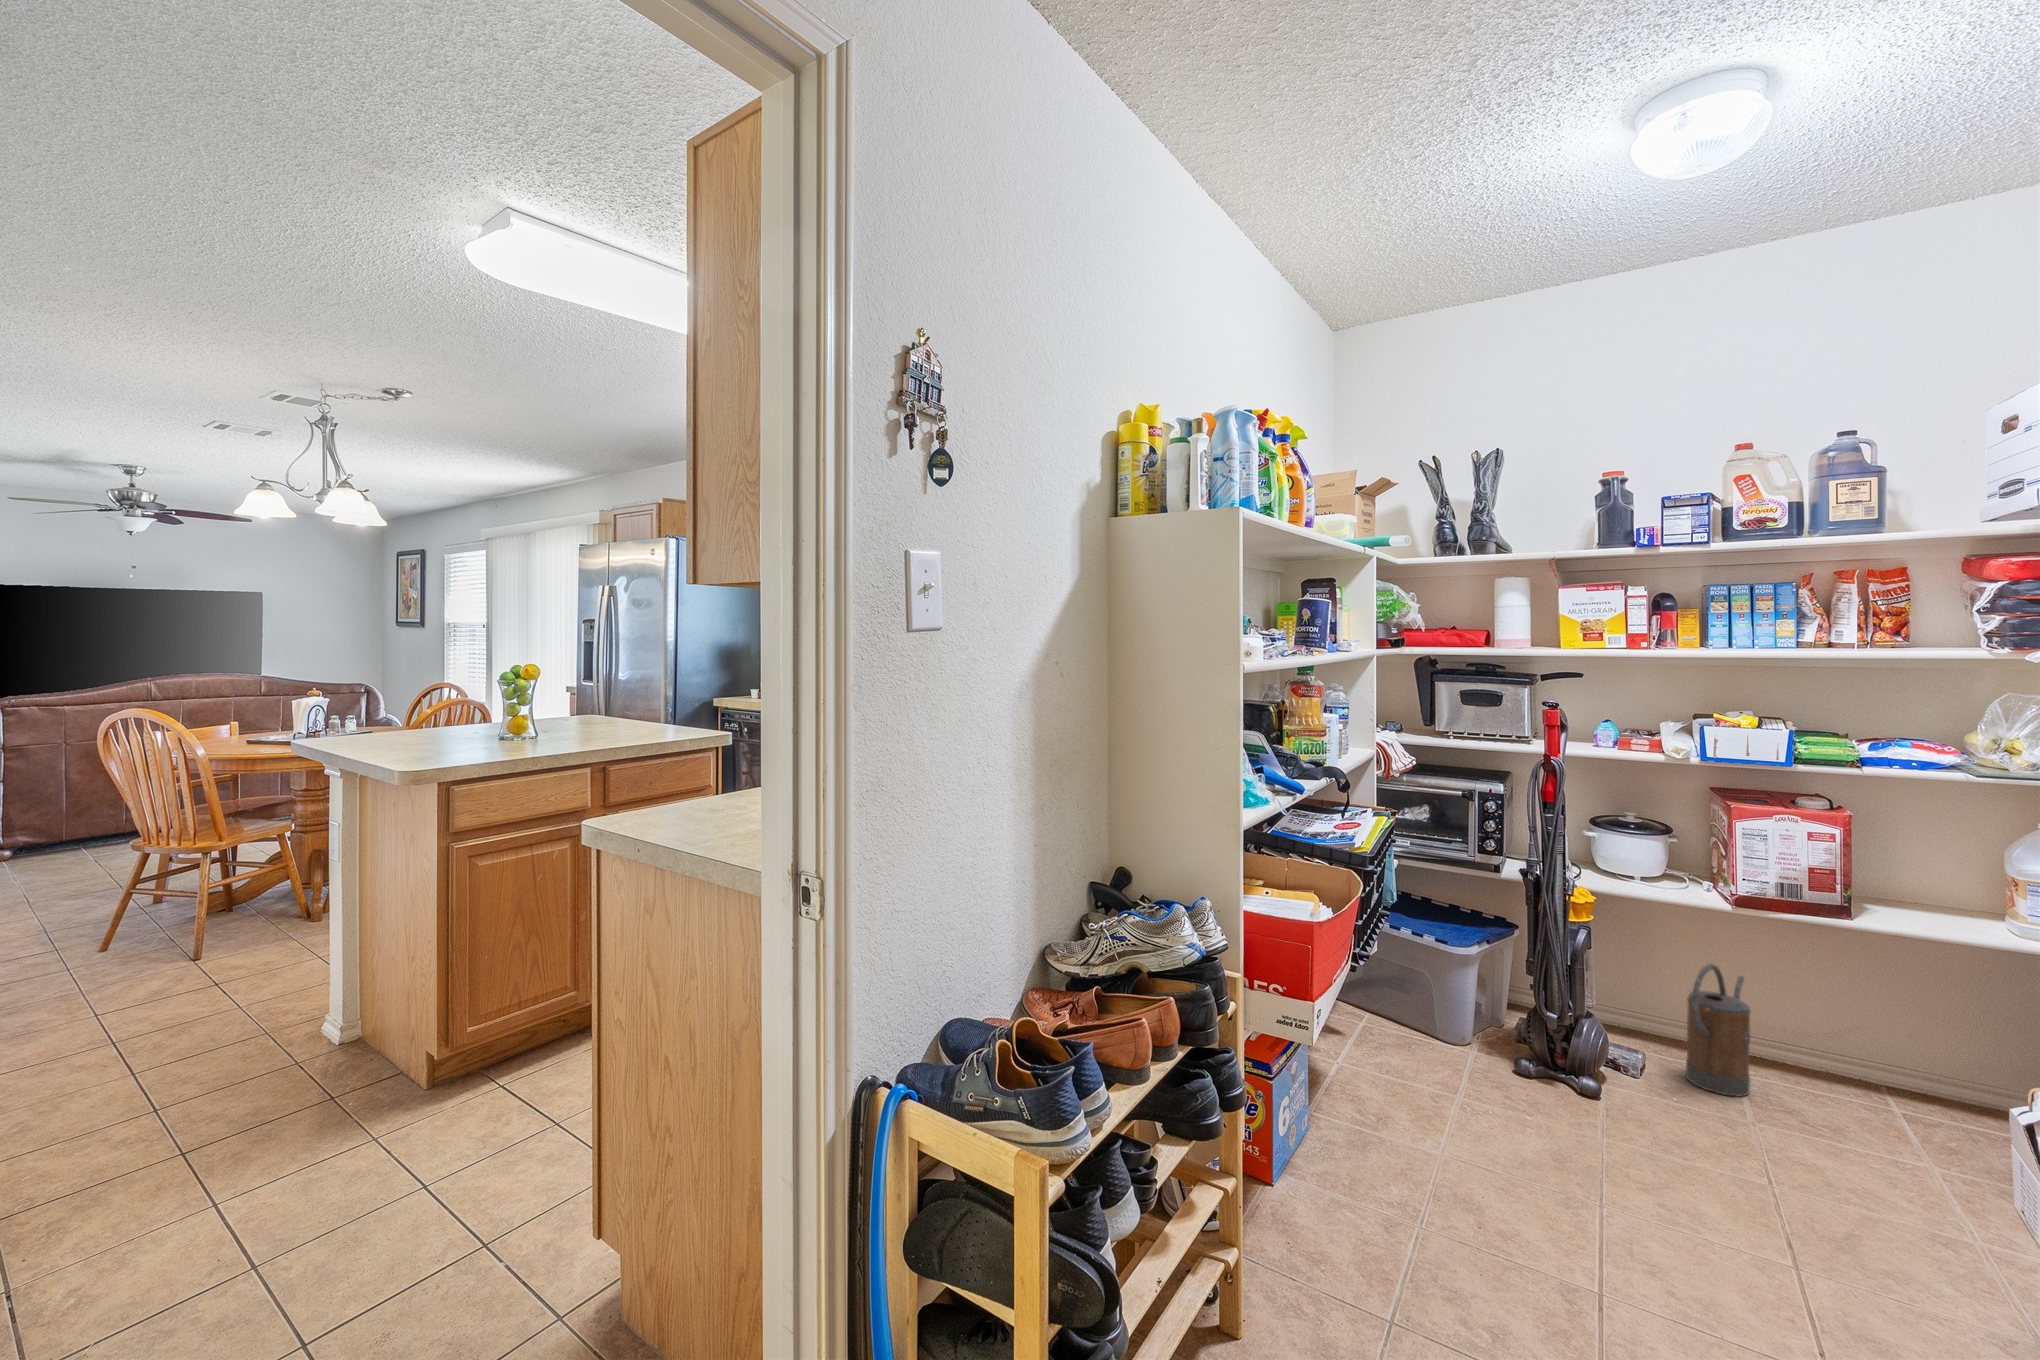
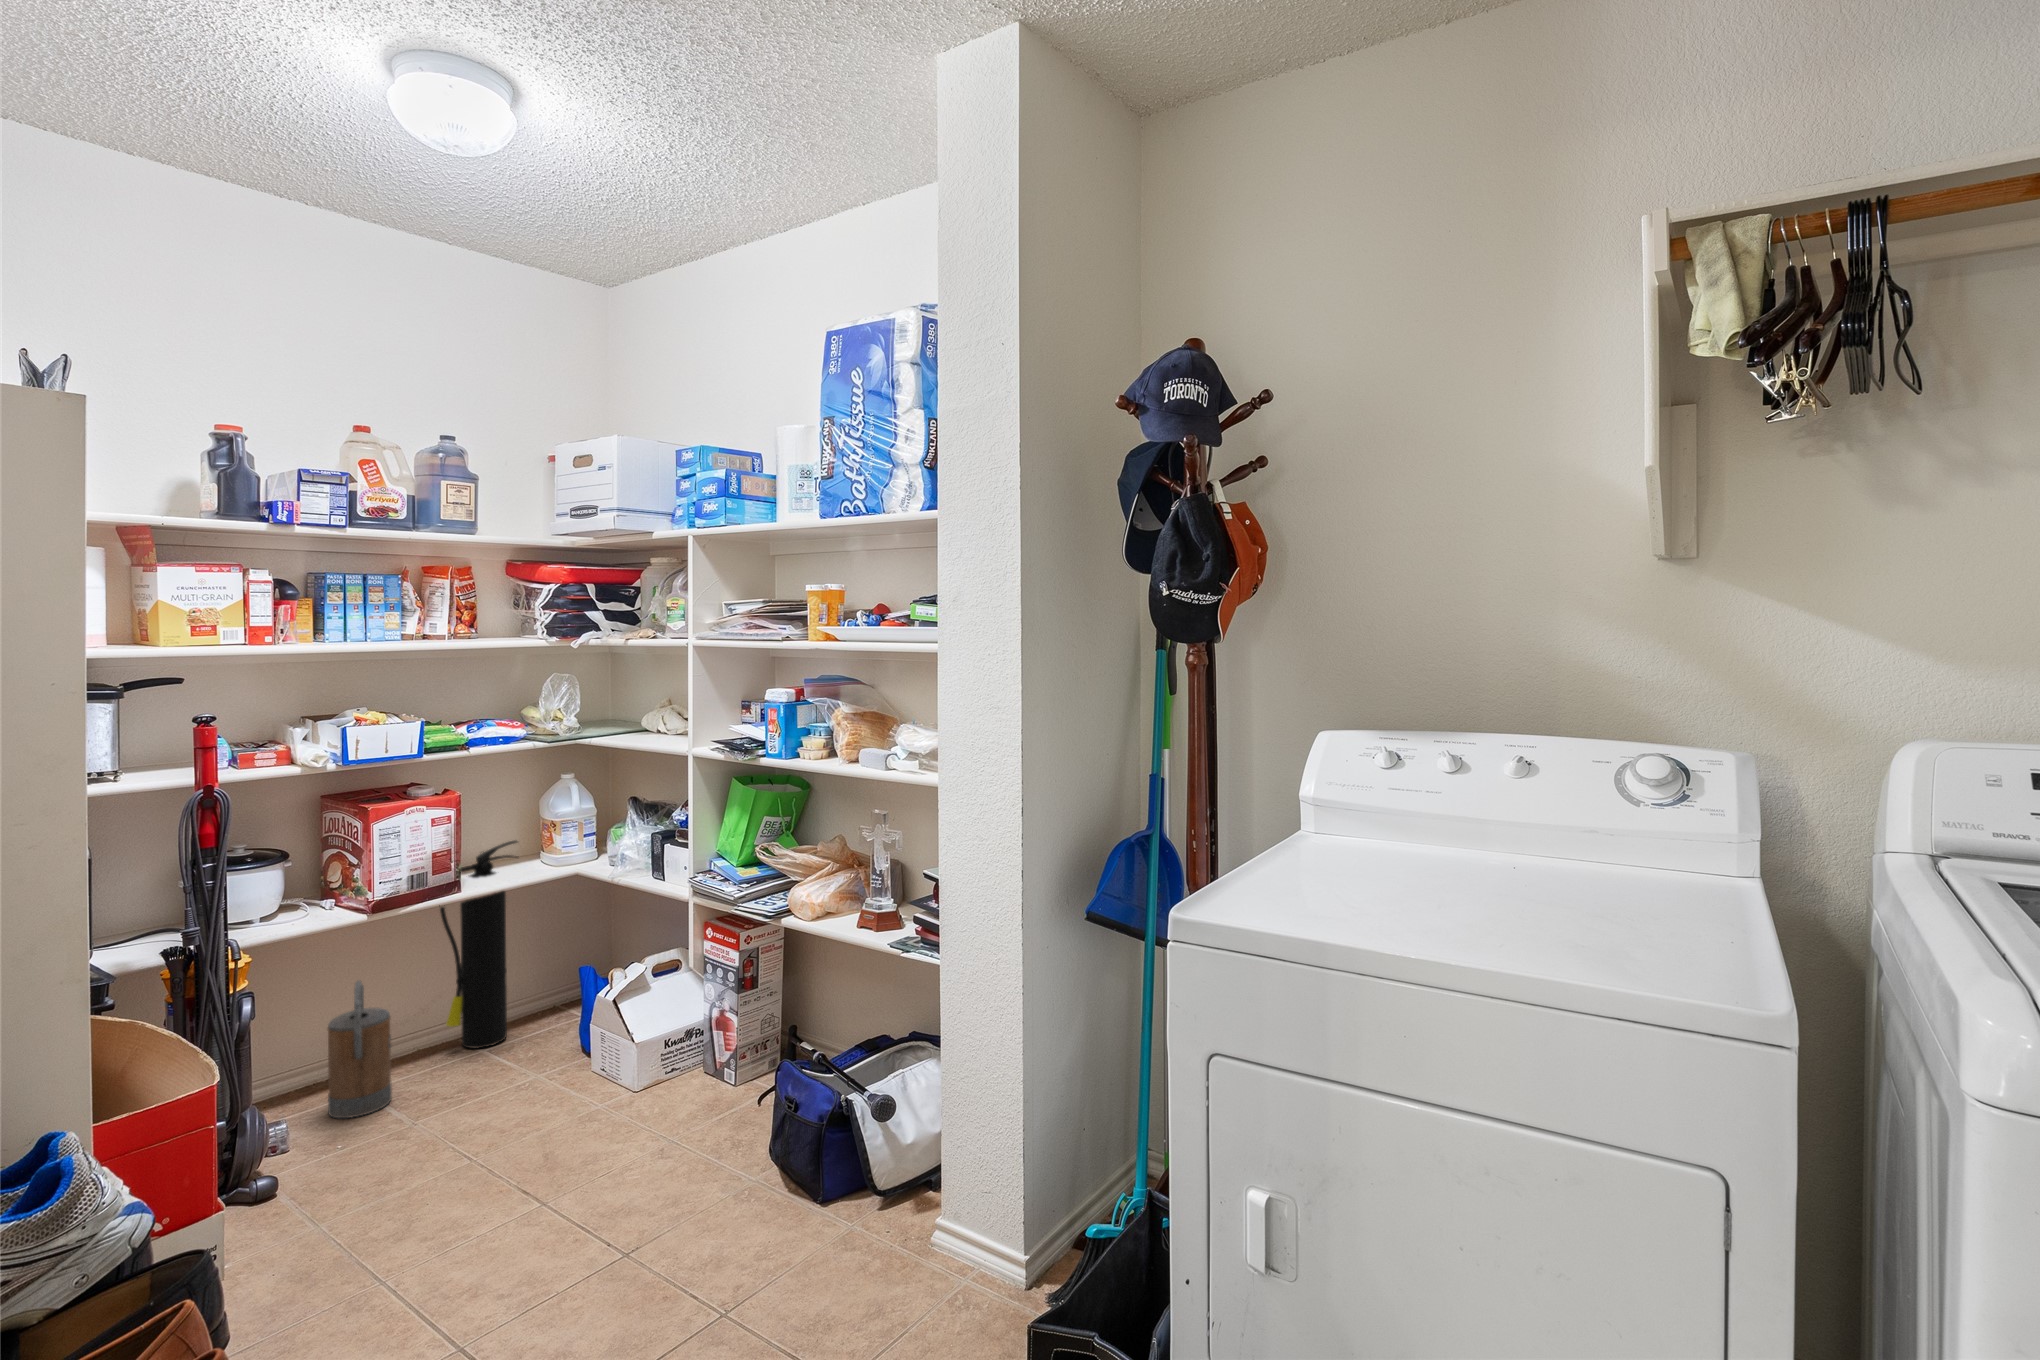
fire extinguisher: none [1843,889,1965,1117] -> present [439,840,517,1048]

